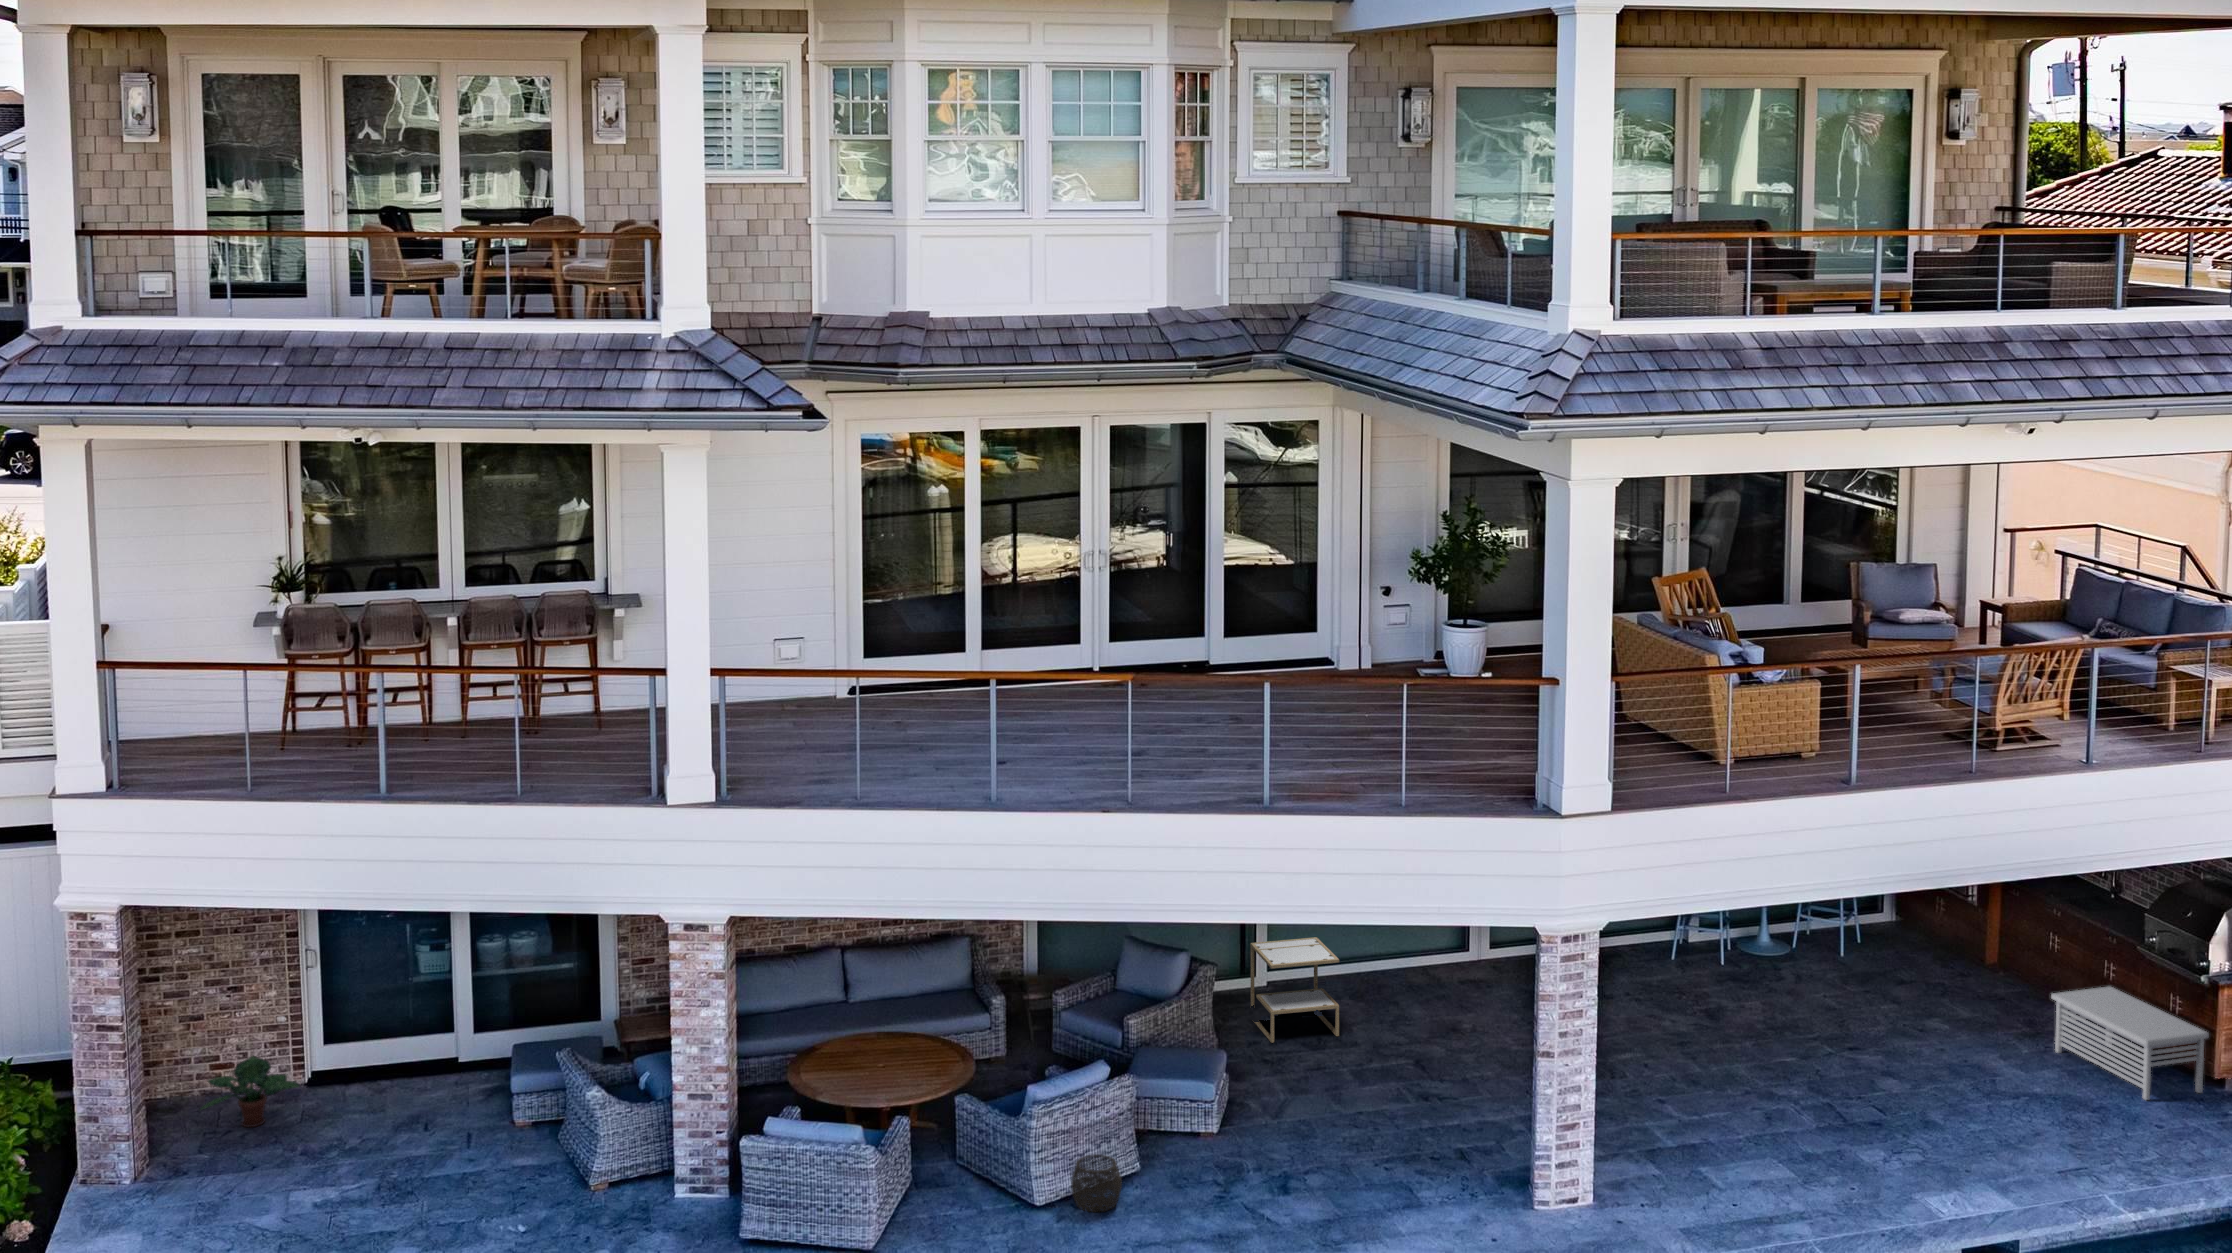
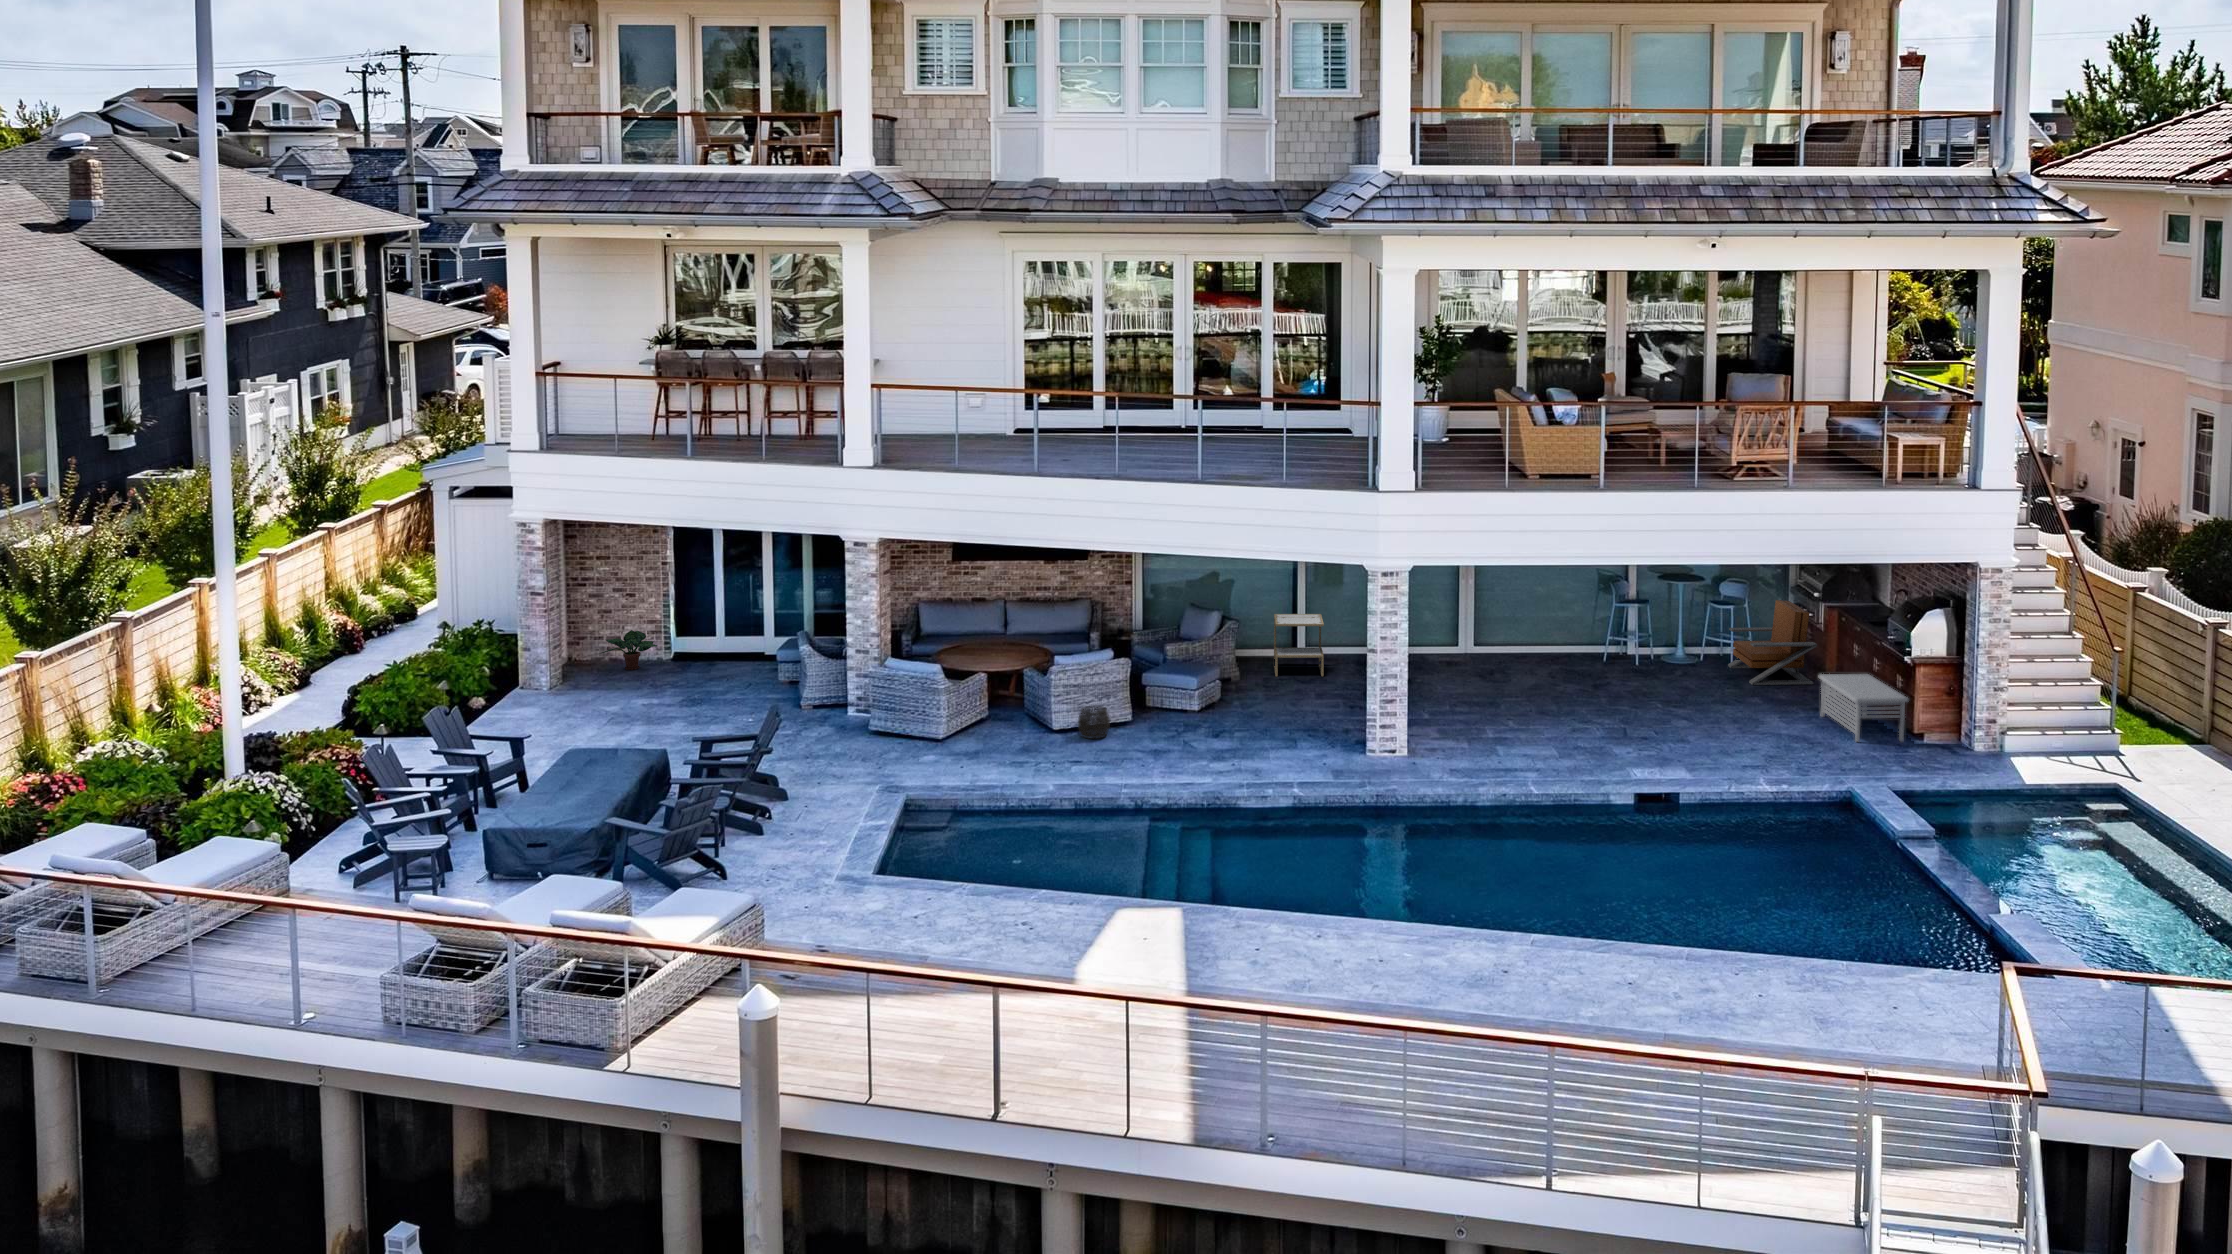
lounge chair: none [1855,867,1997,997] -> present [1728,600,1817,685]

